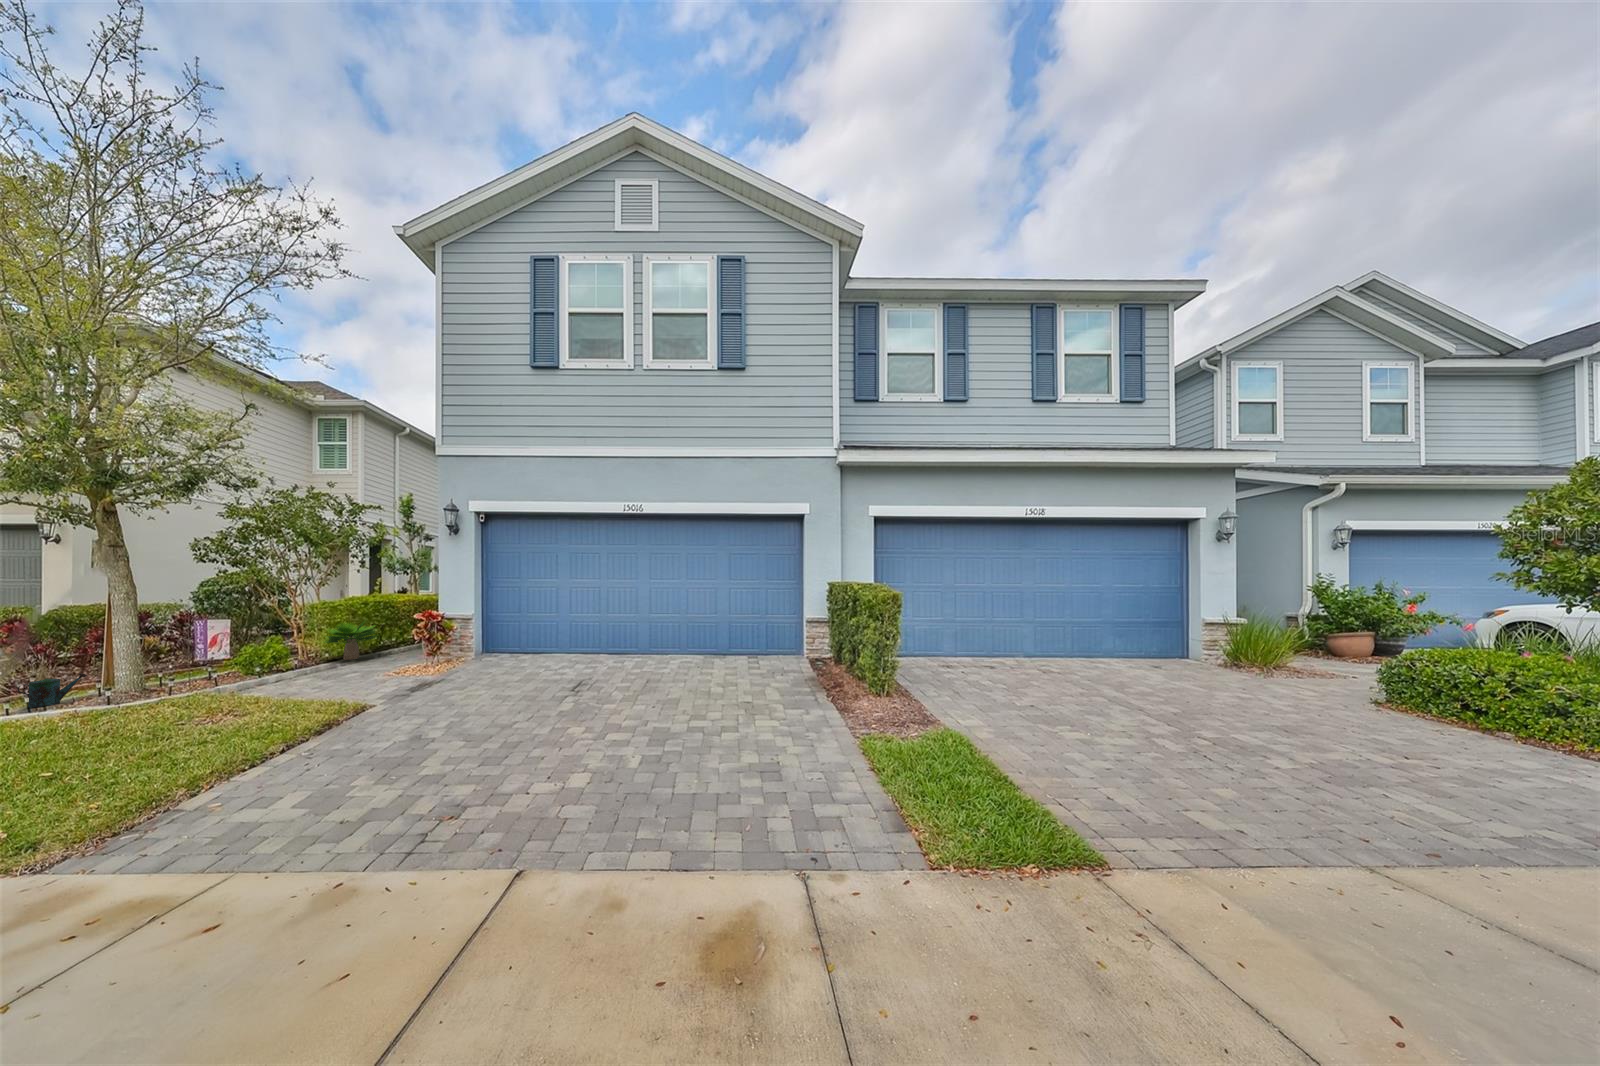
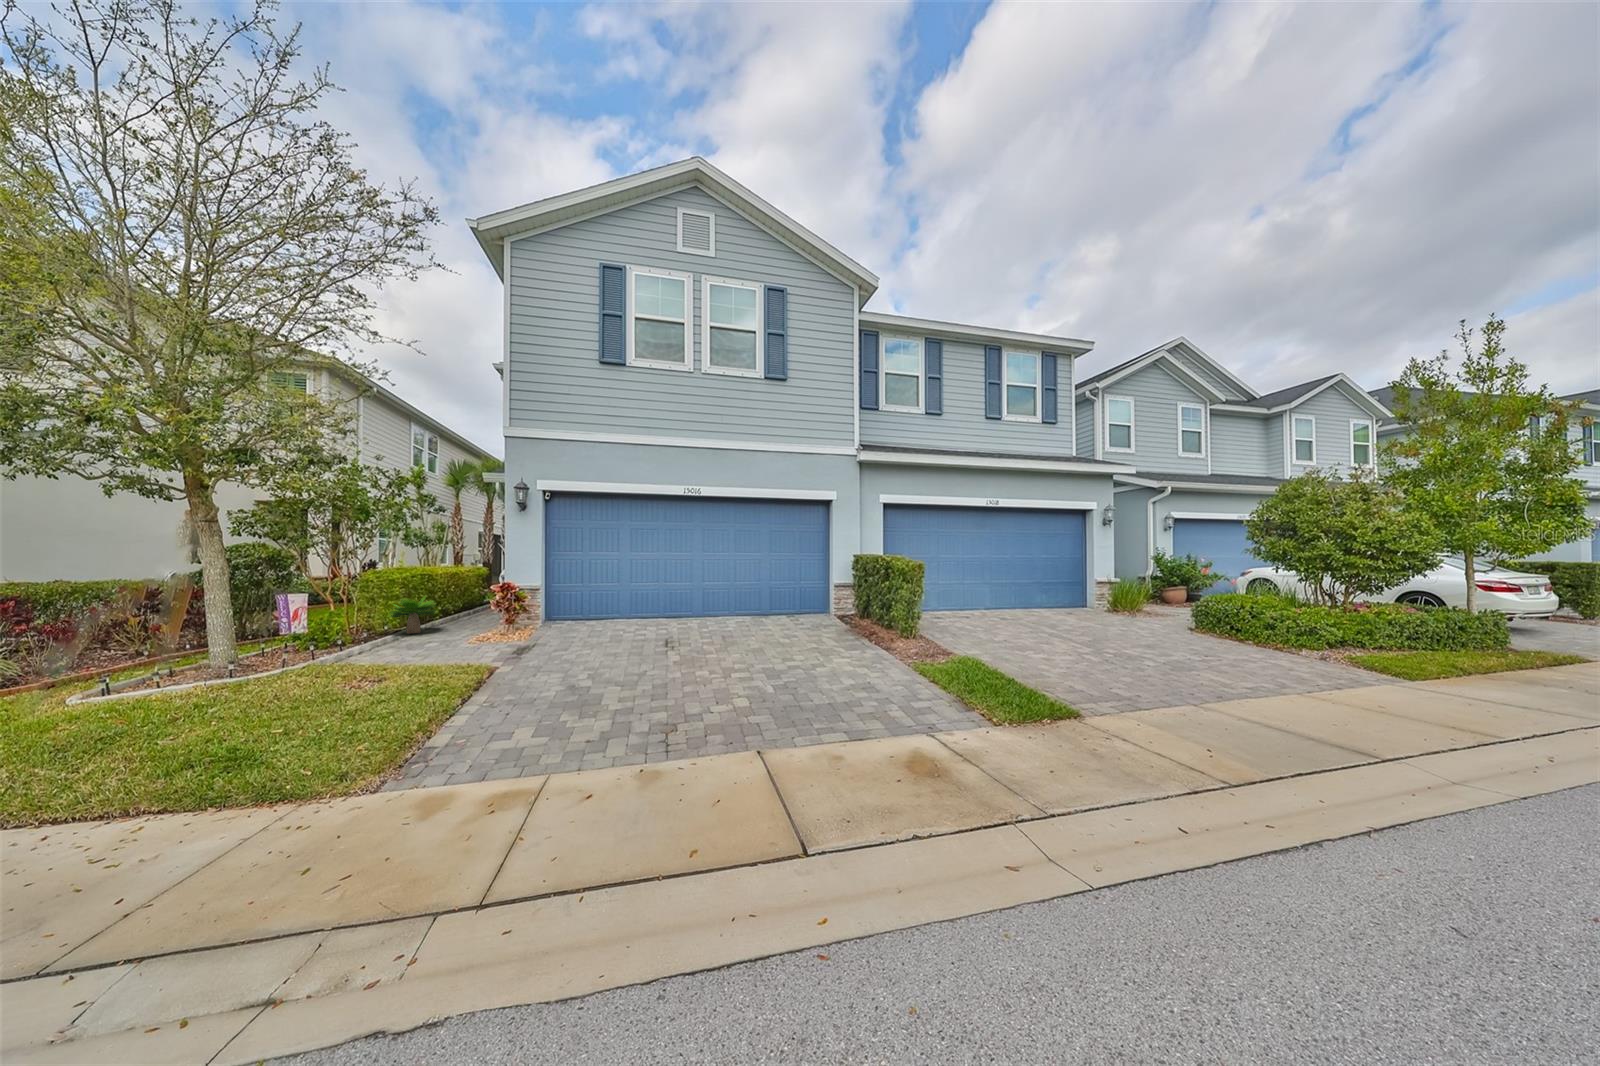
watering can: present [17,673,87,708] -> none [146,644,207,678]

